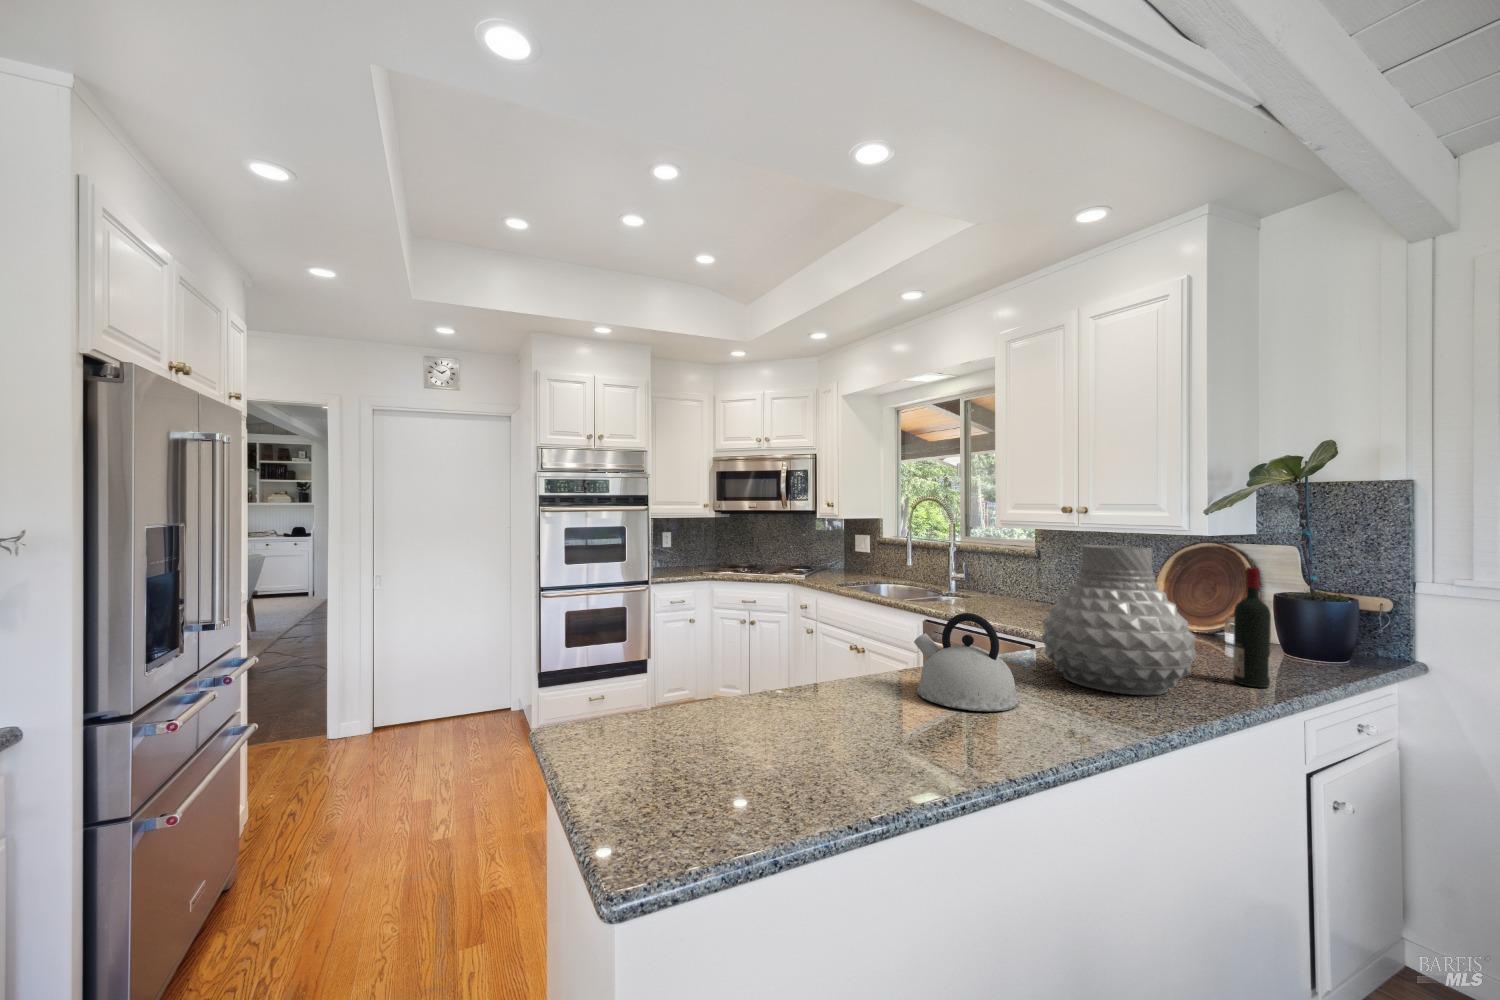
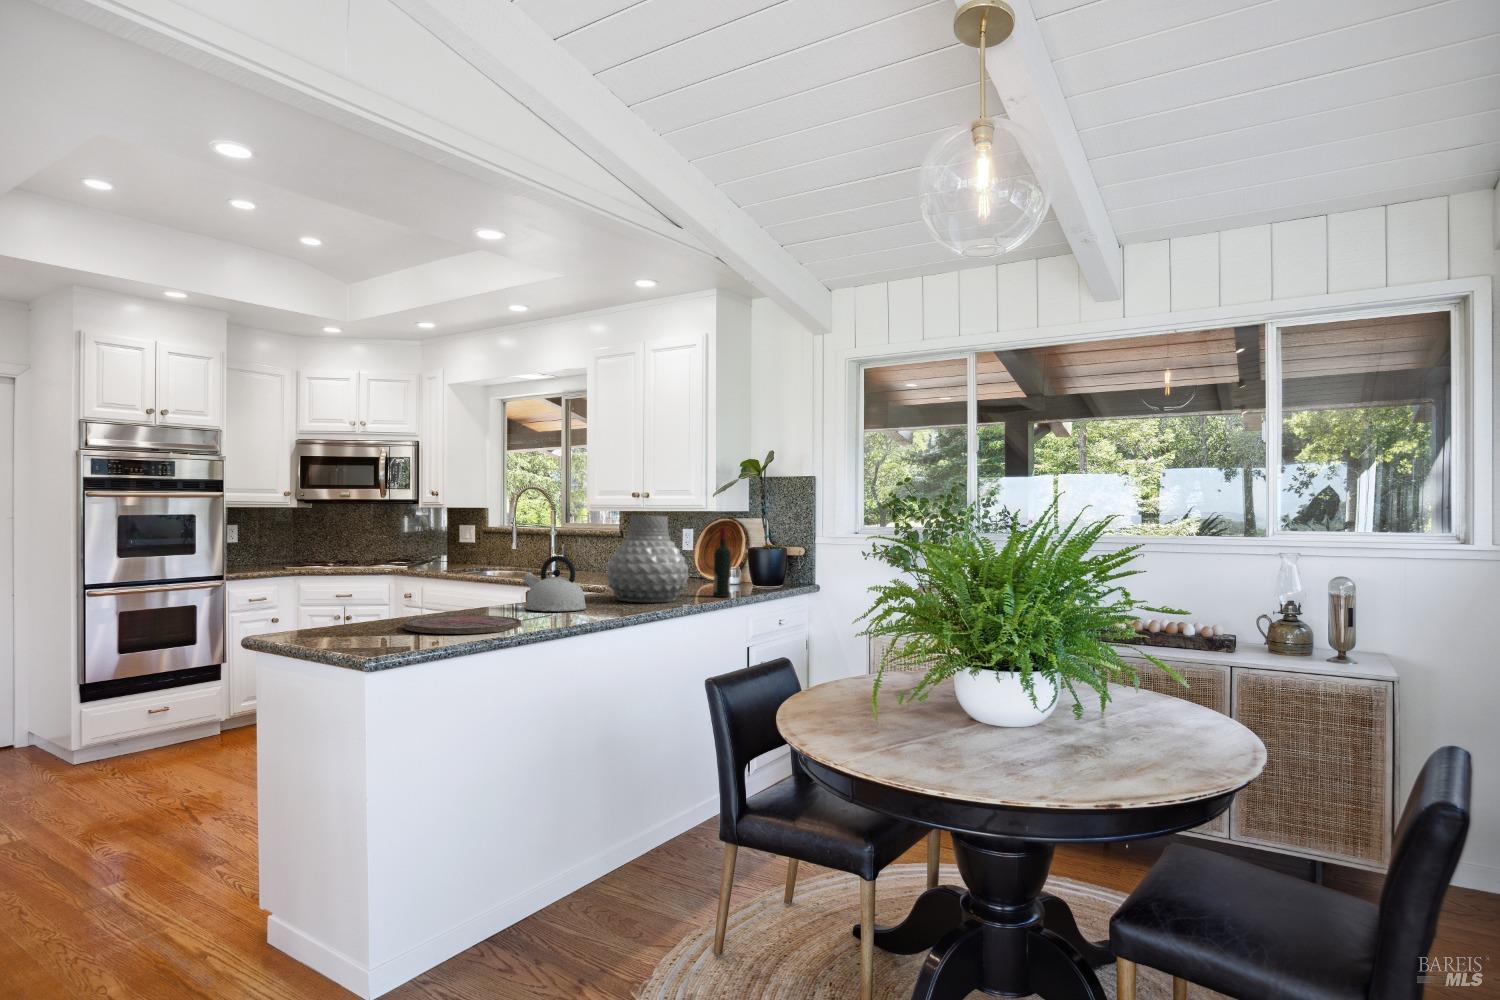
cutting board: none [716,711,910,793] -> present [404,615,521,634]

